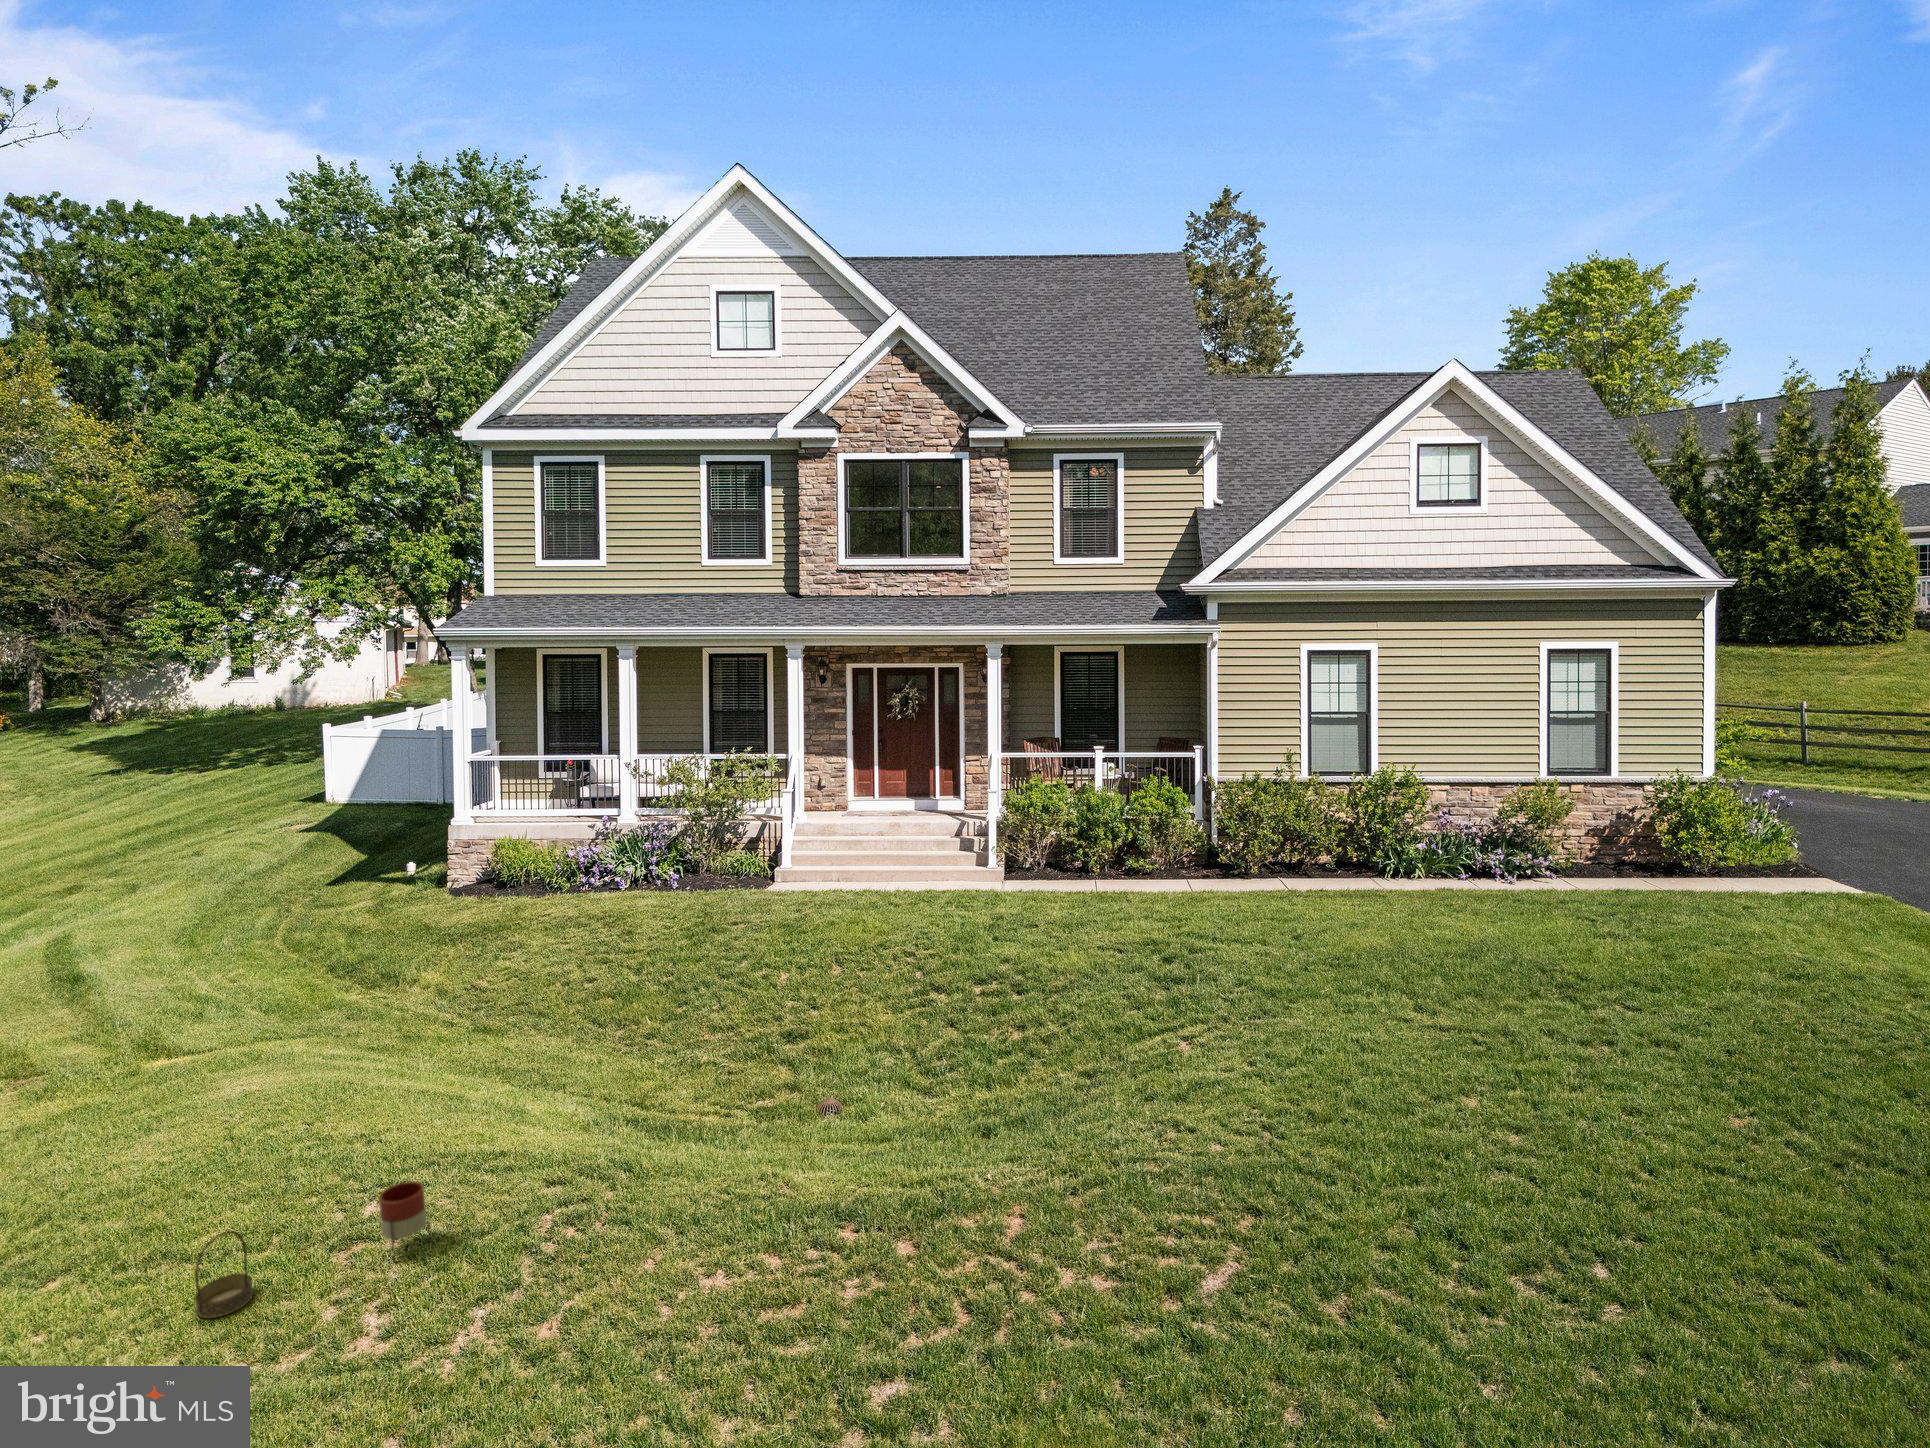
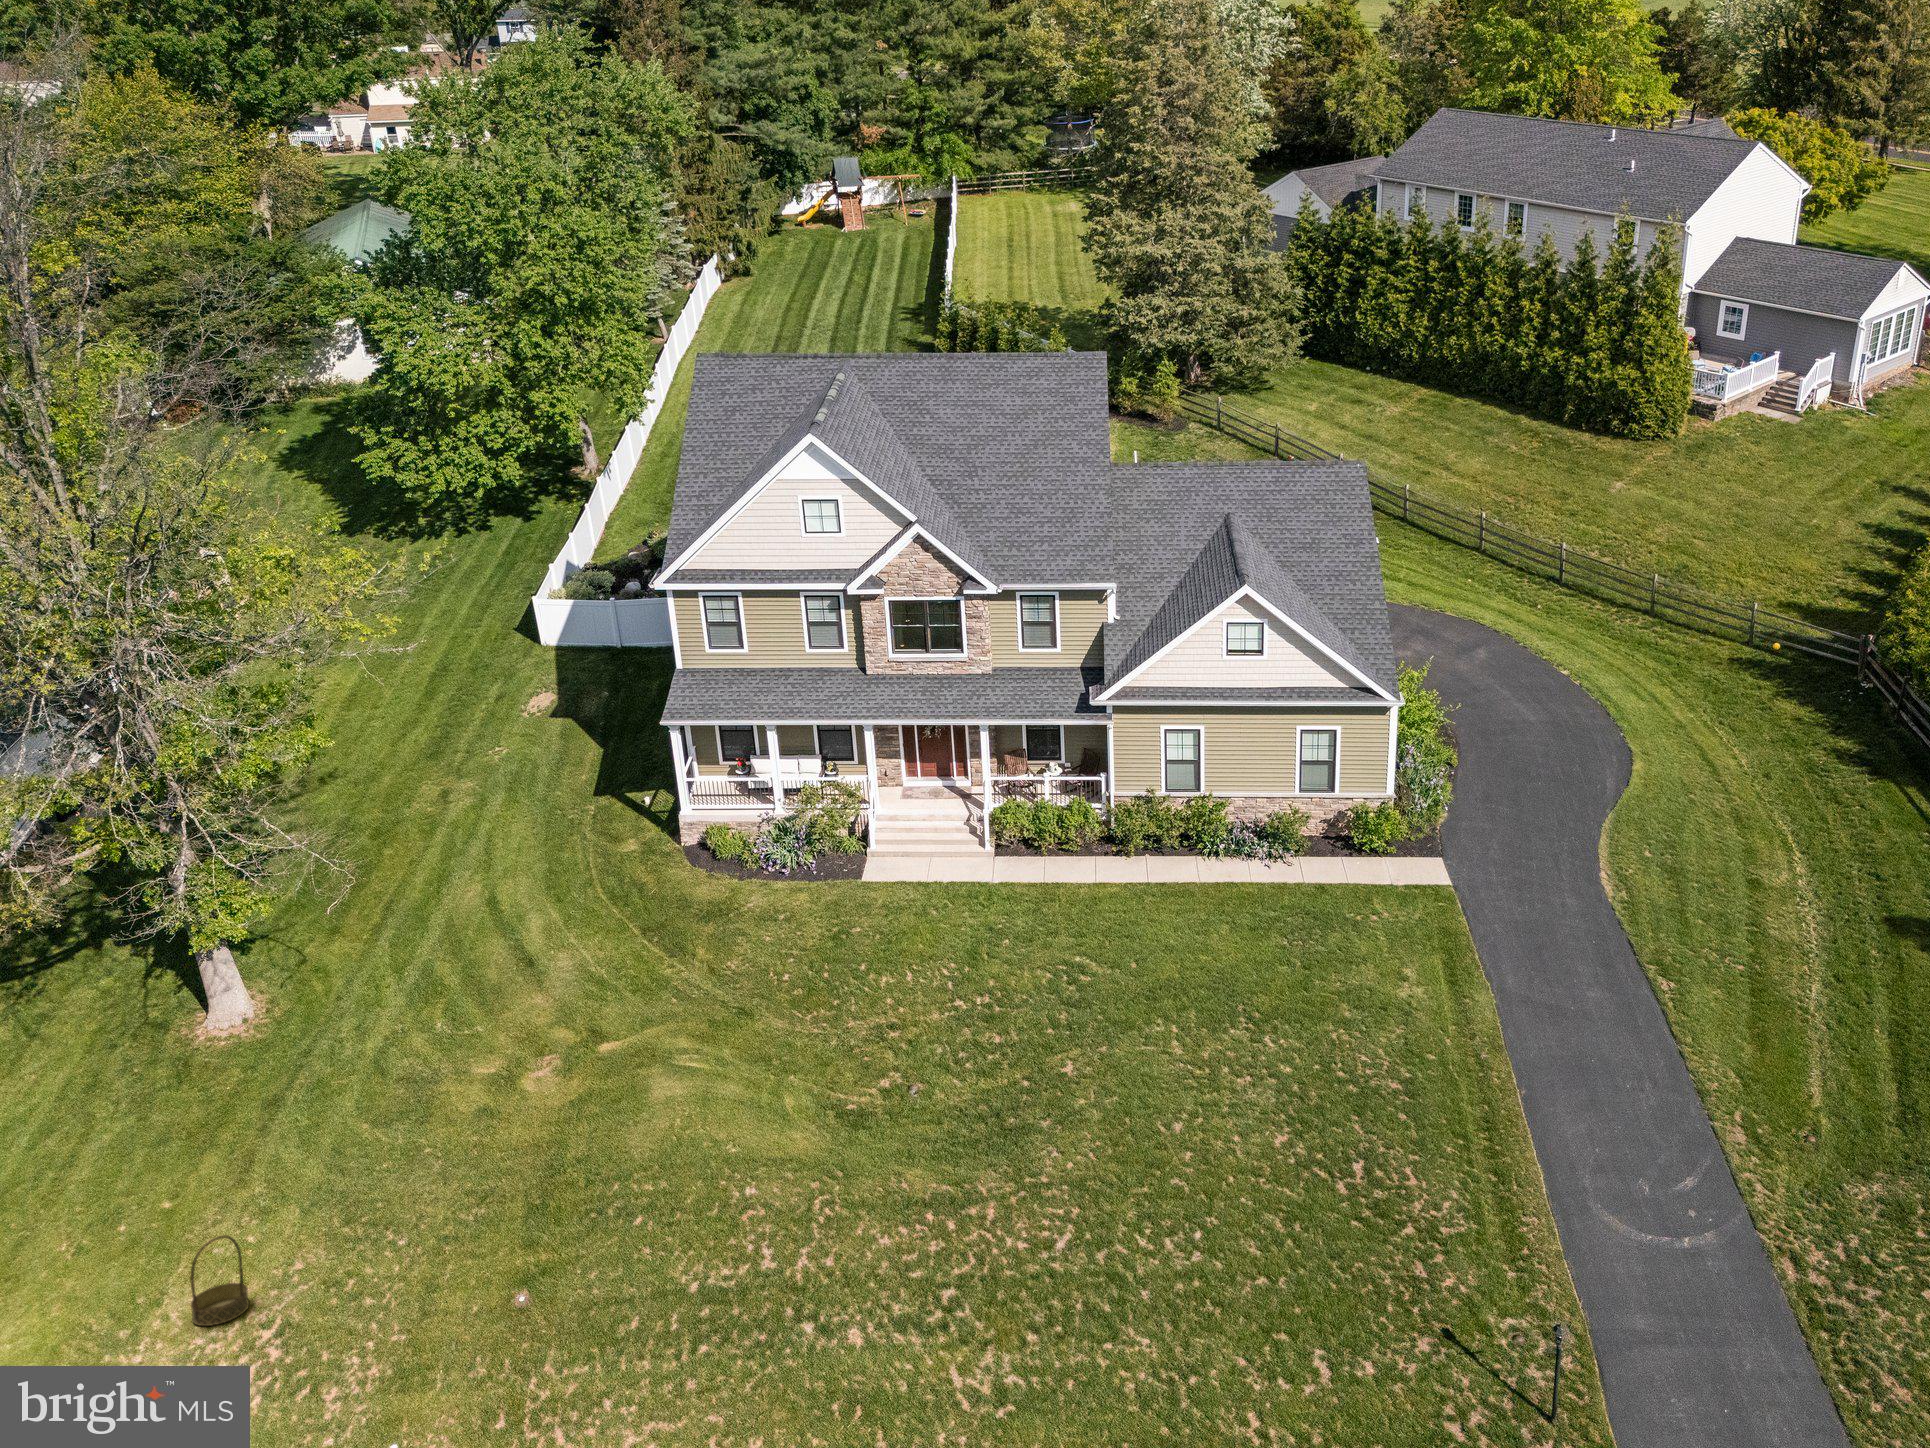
planter: present [379,1181,430,1260] -> none [377,1192,432,1277]

